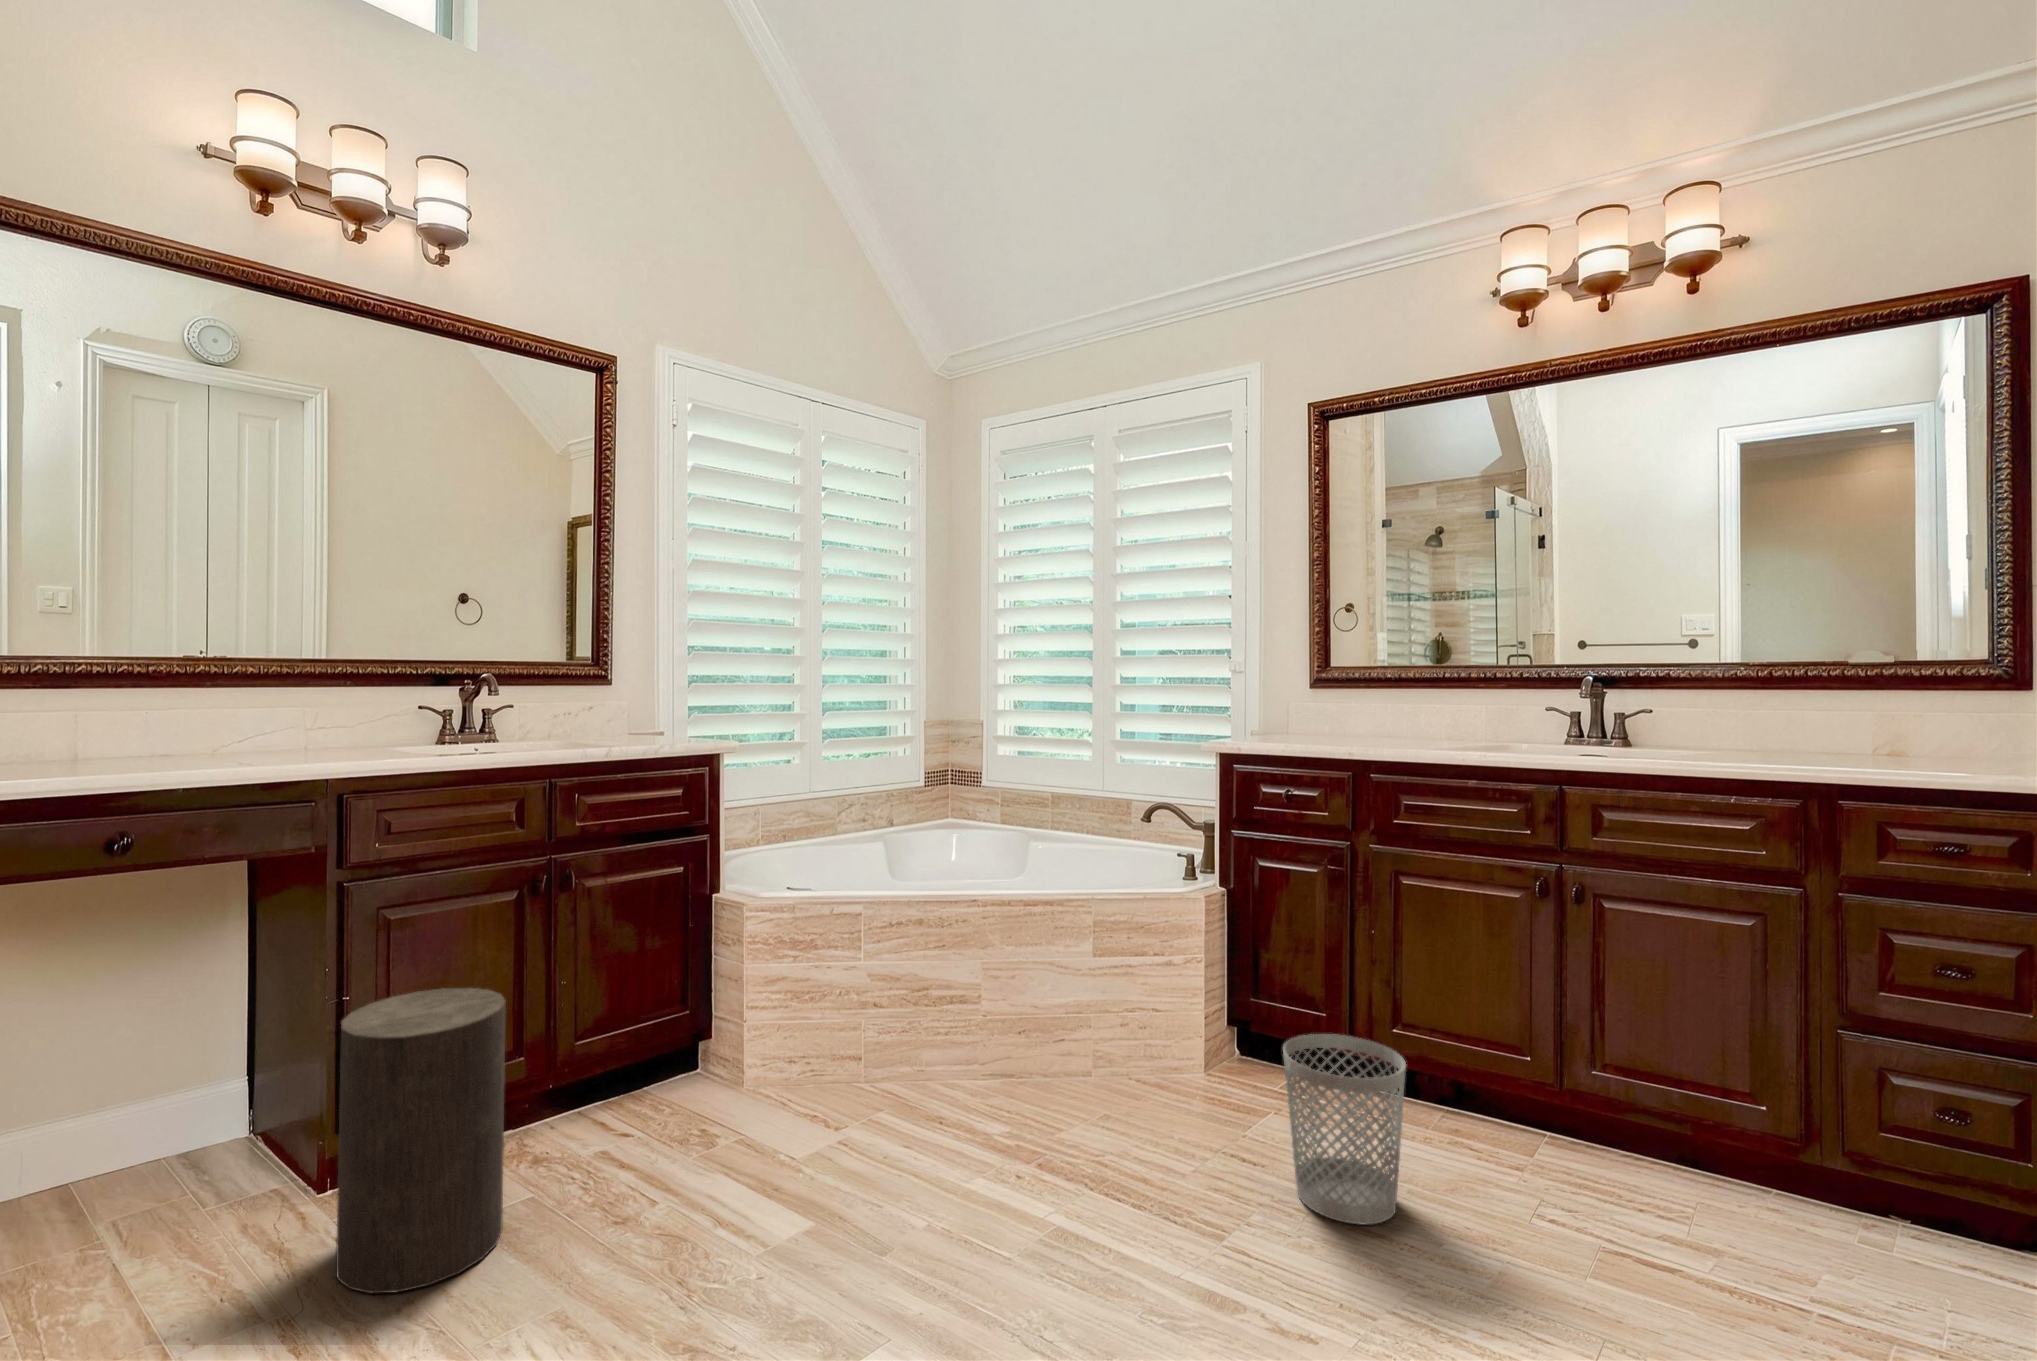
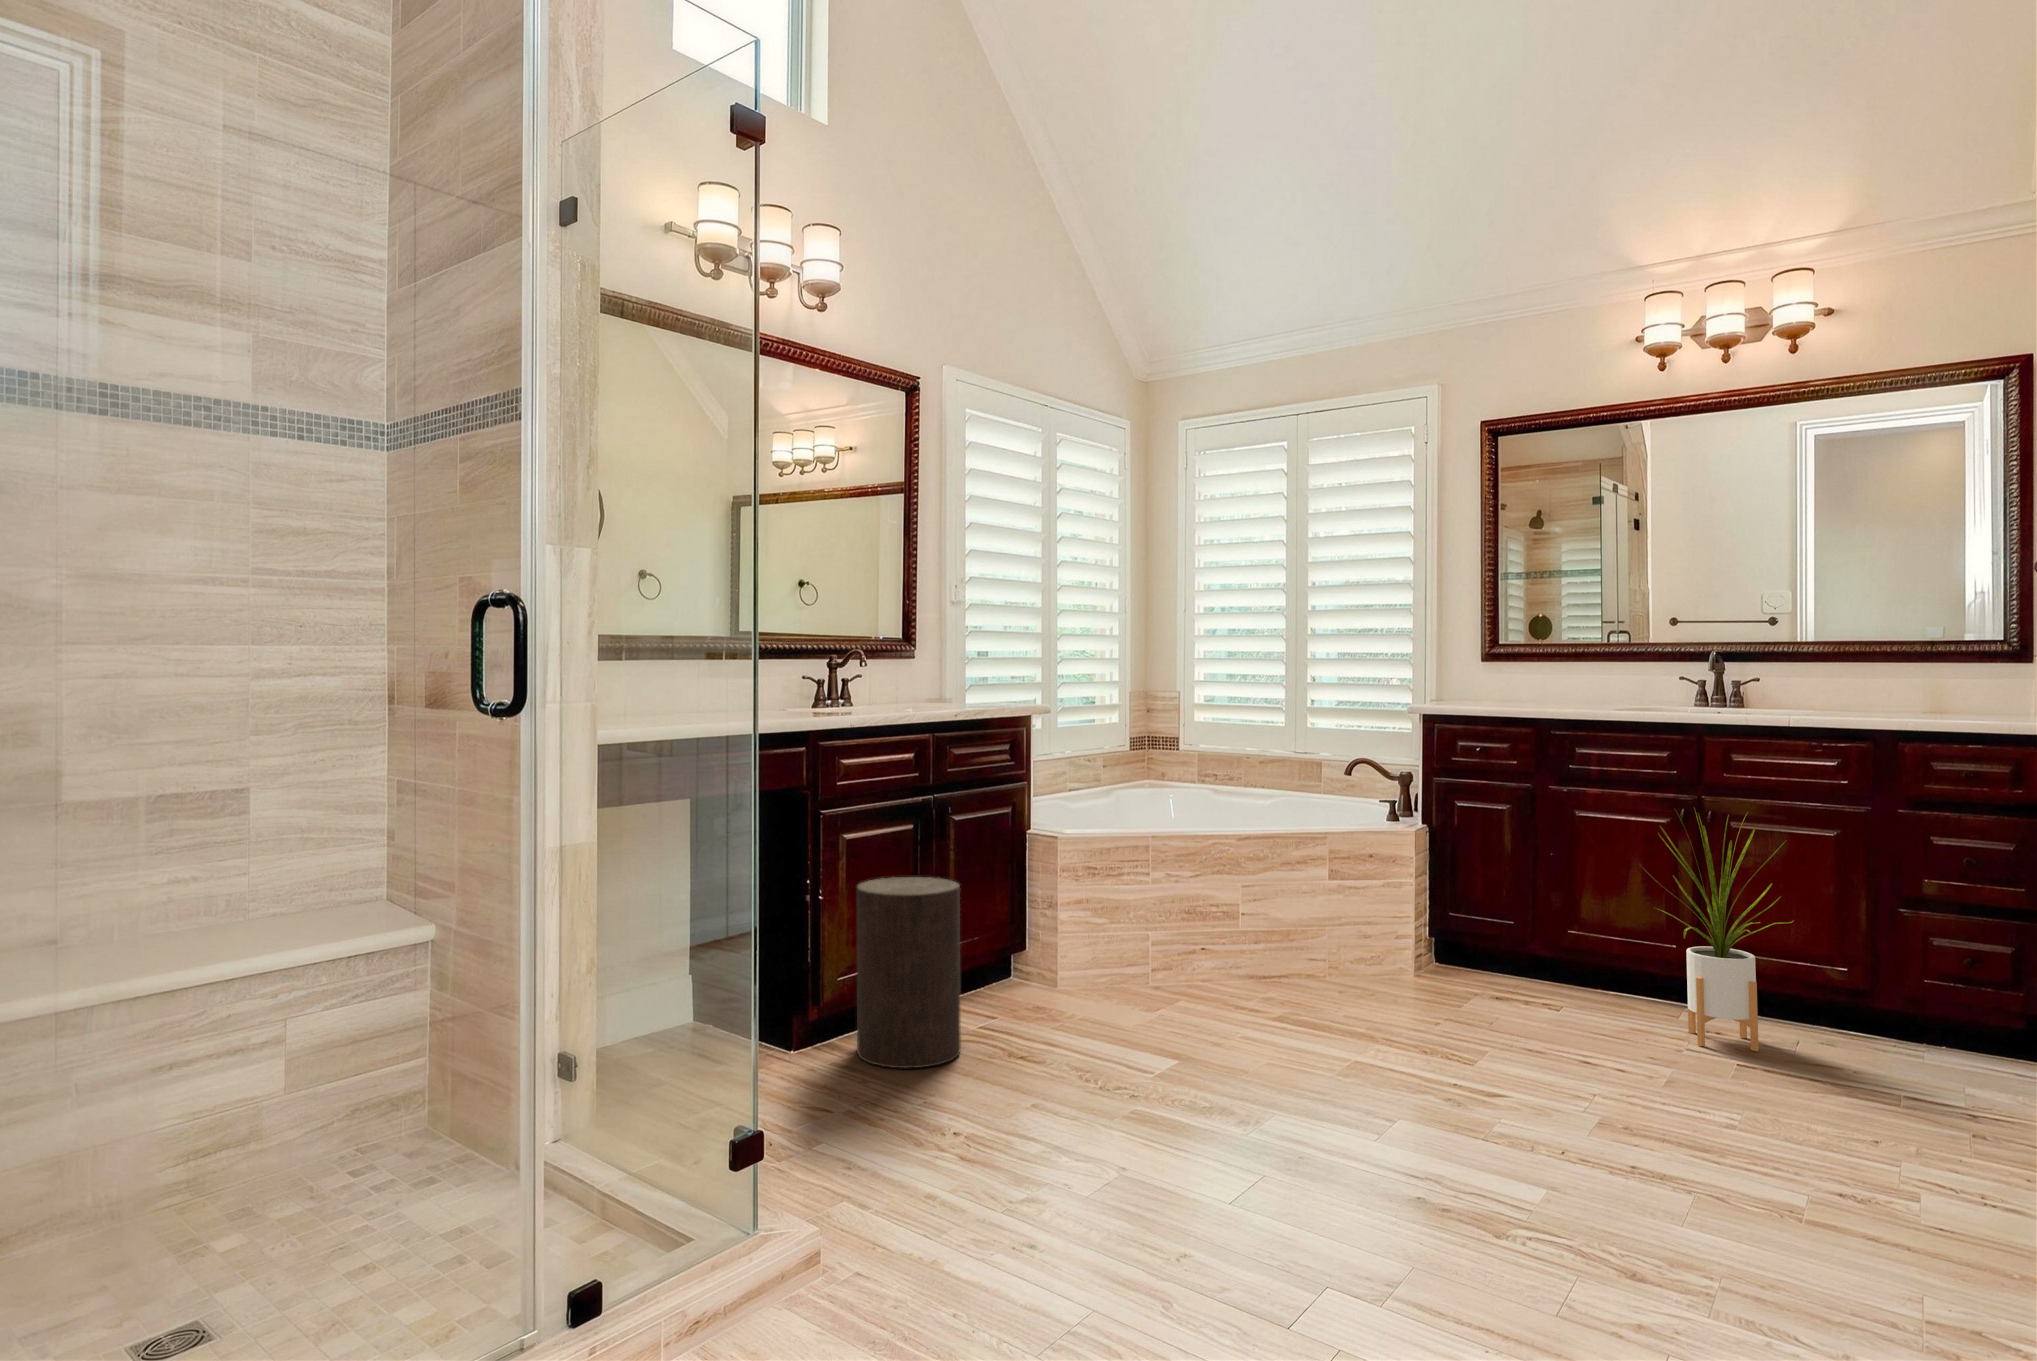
house plant: none [1476,900,1700,1271] -> present [1645,808,1793,1051]
wastebasket: present [1283,1034,1406,1224] -> none [1497,914,1589,1036]

